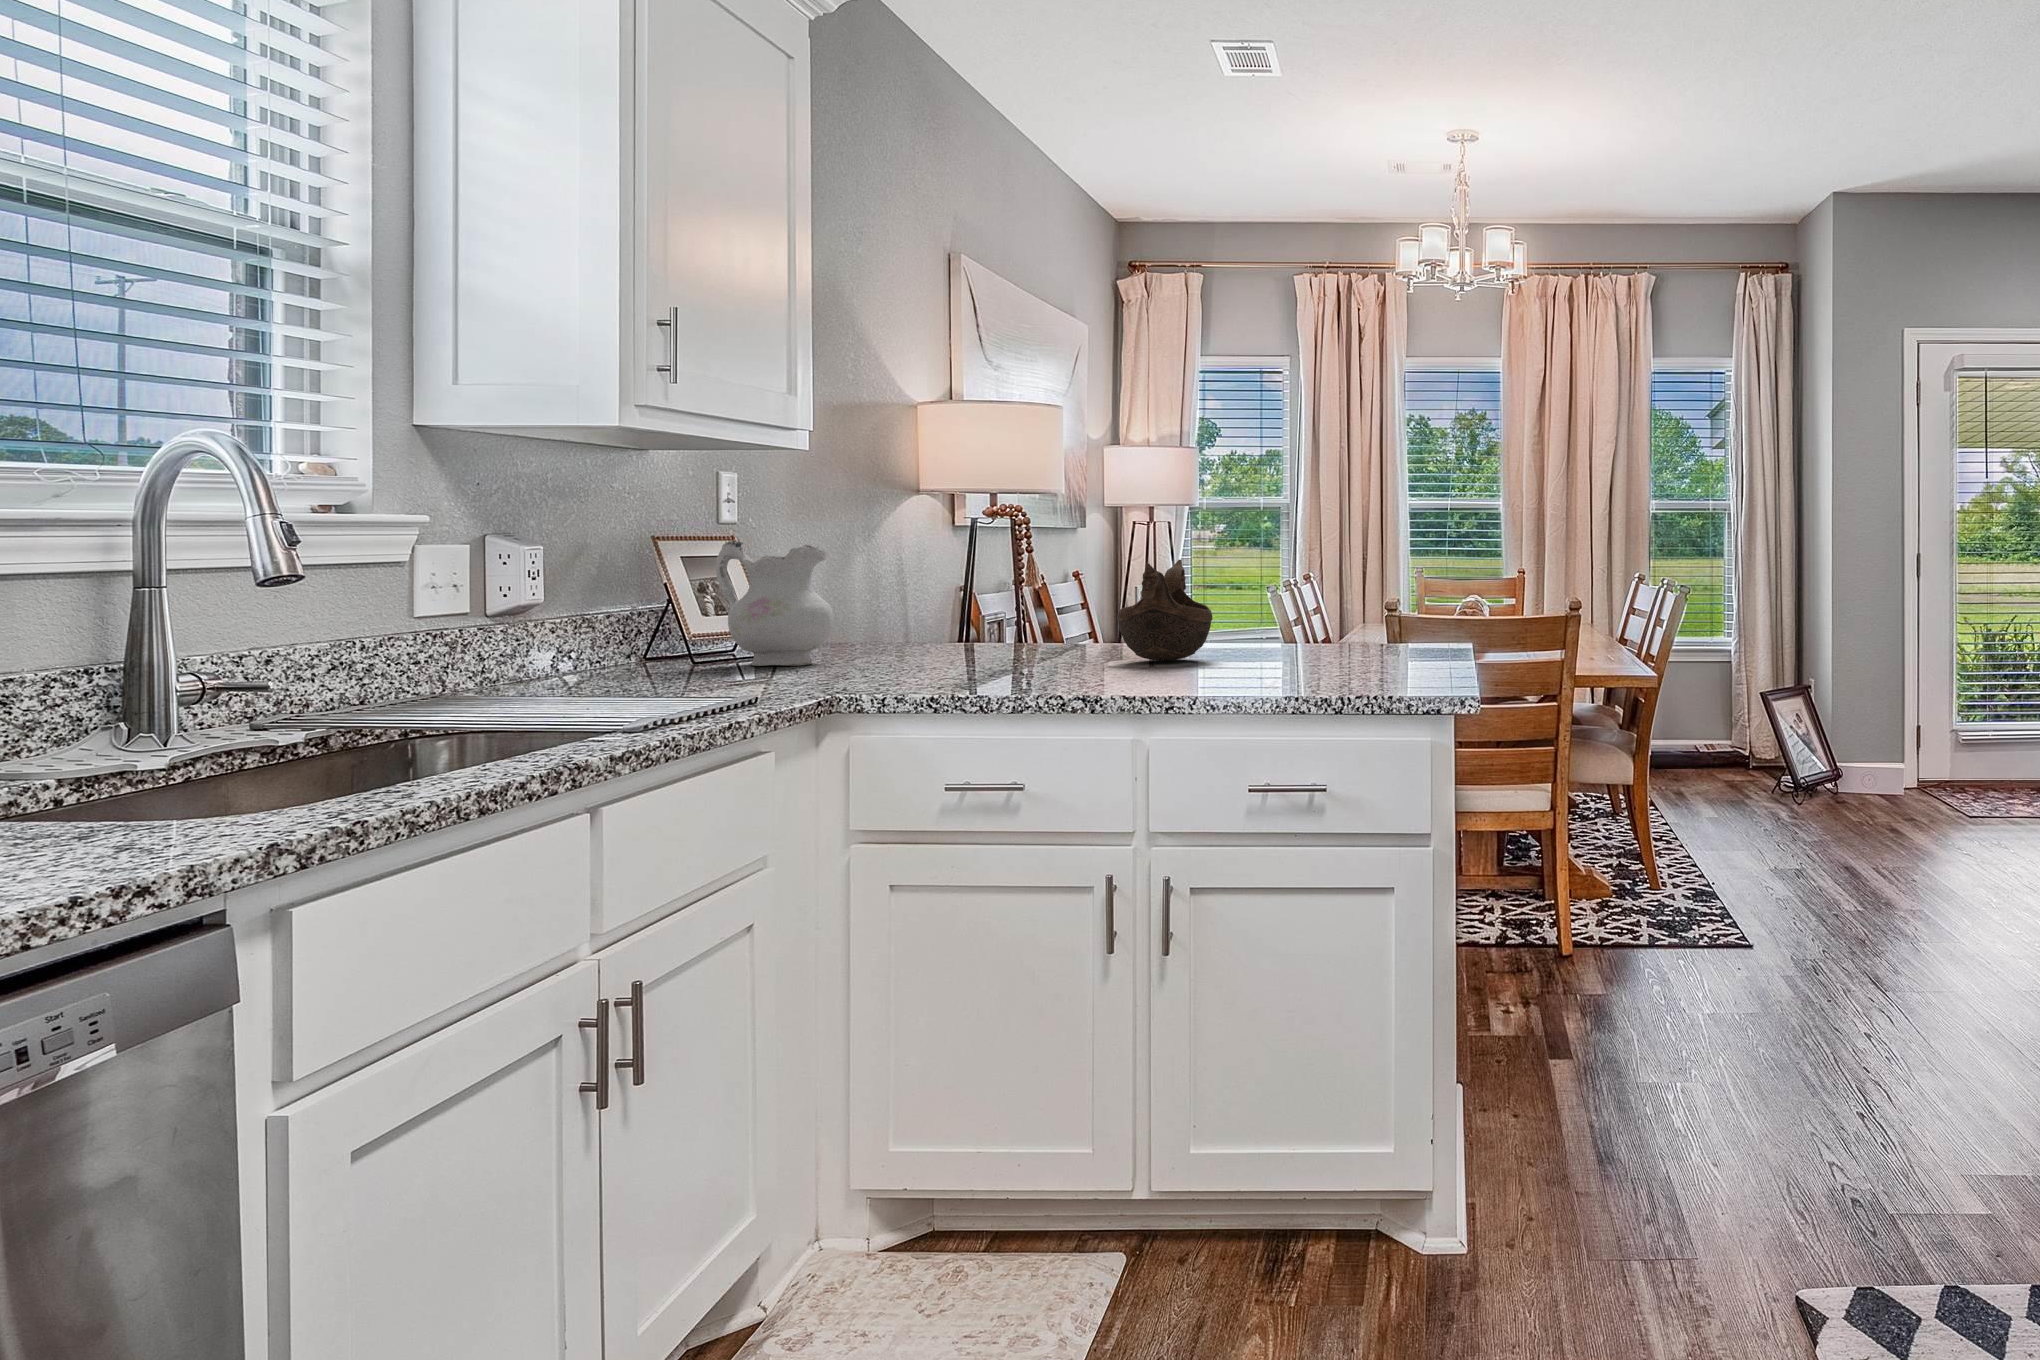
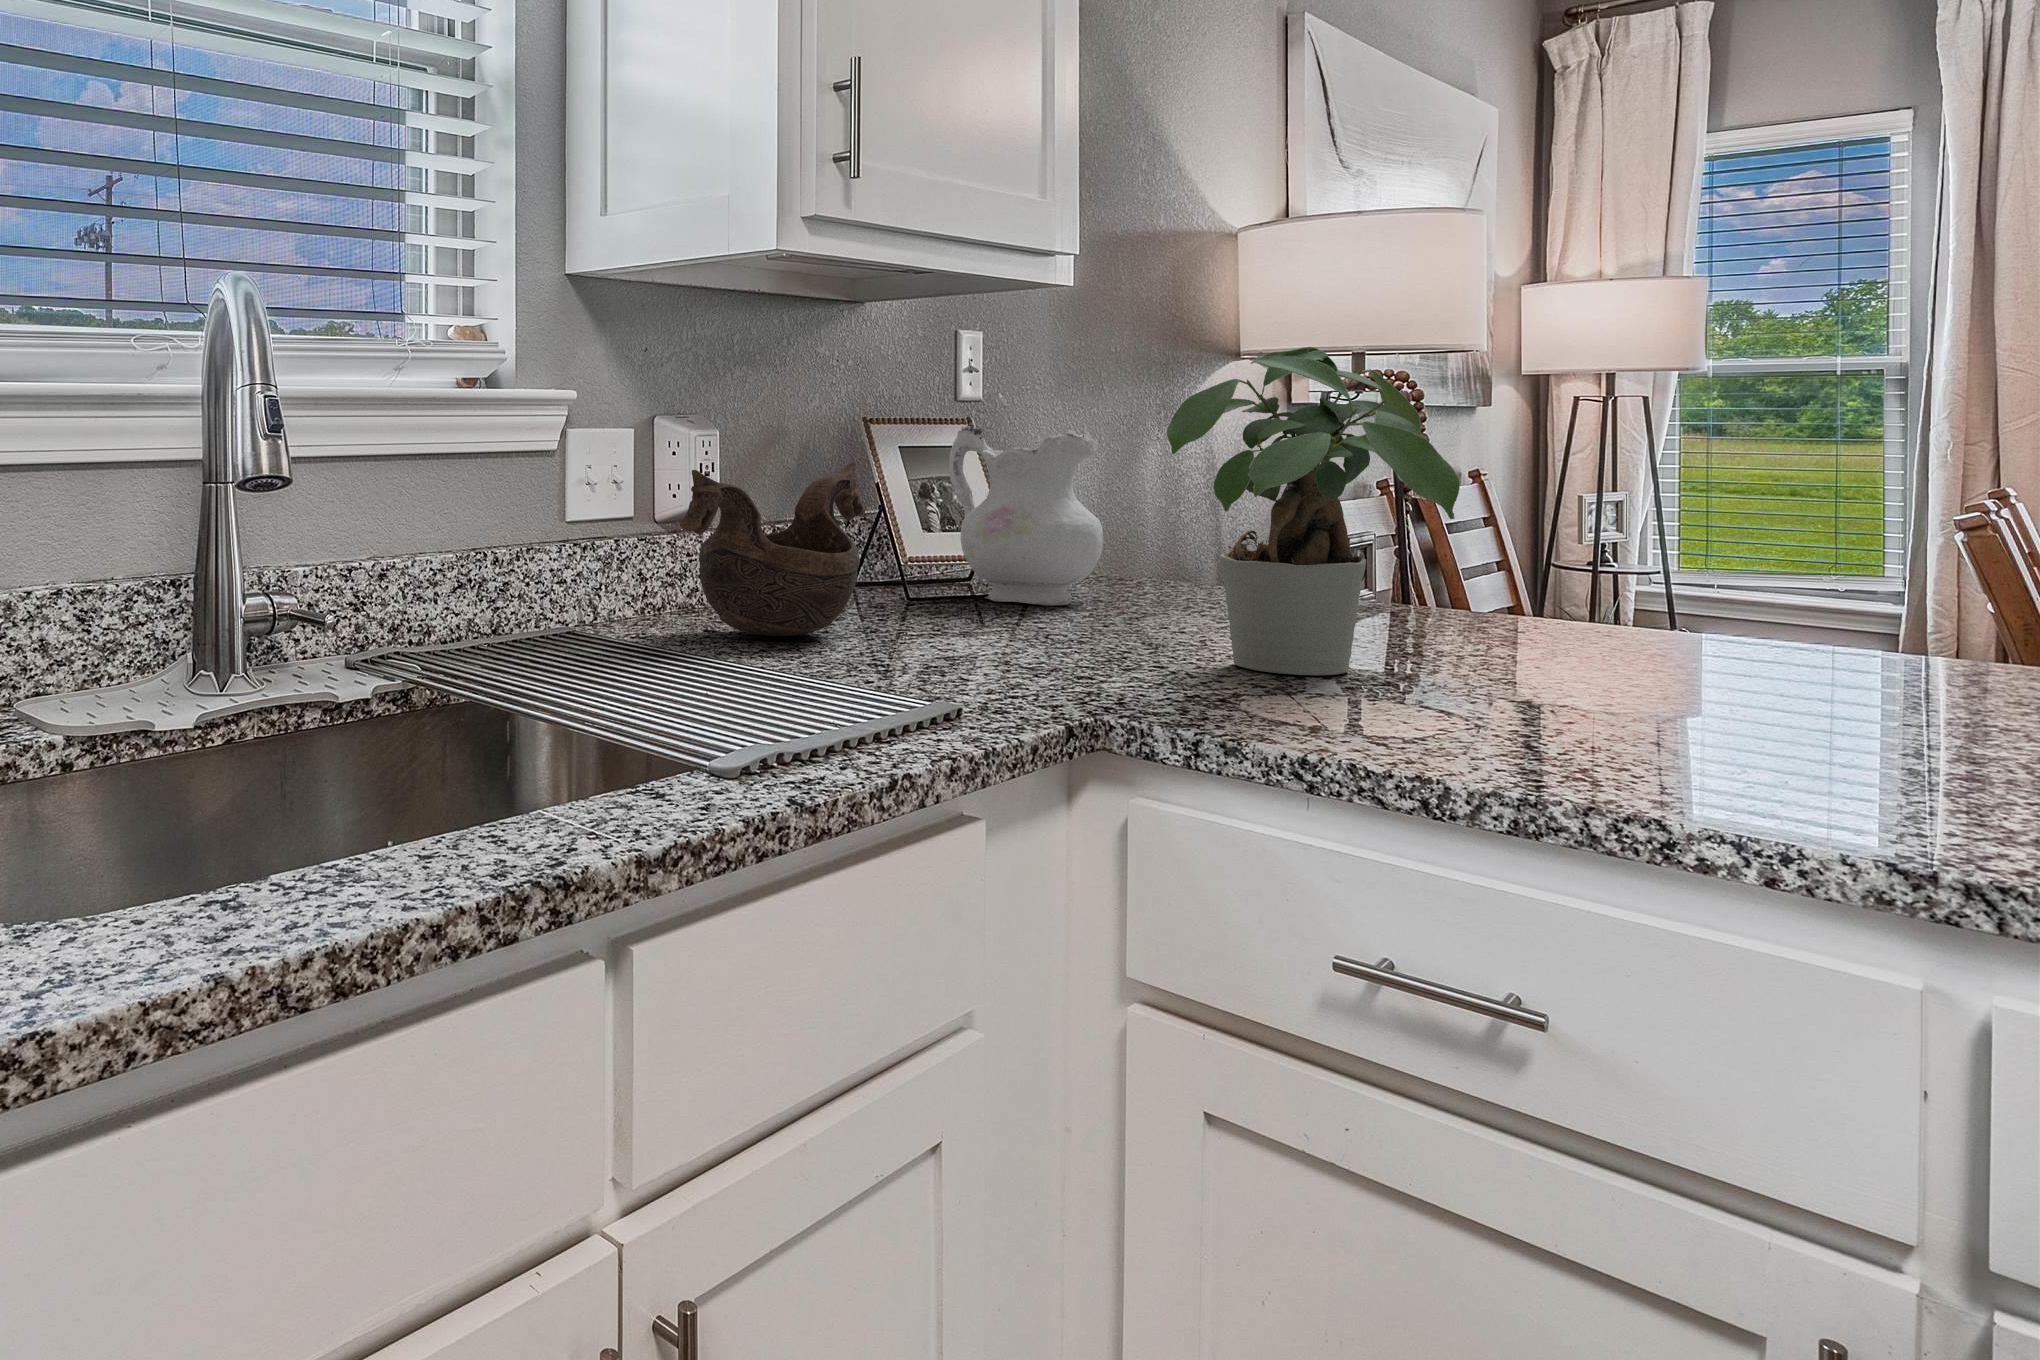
potted plant: none [881,491,1037,682] -> present [1166,347,1461,675]
decorative bowl: present [1117,560,1212,661] -> present [680,462,866,636]

